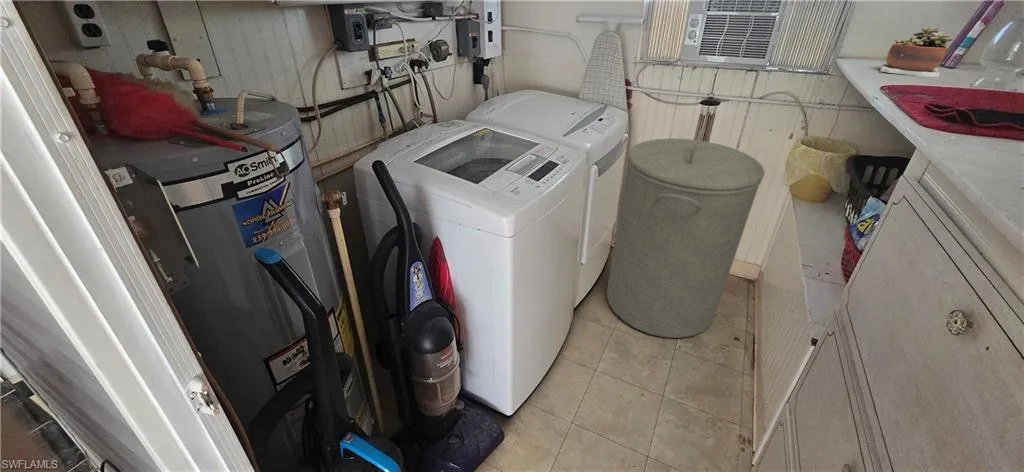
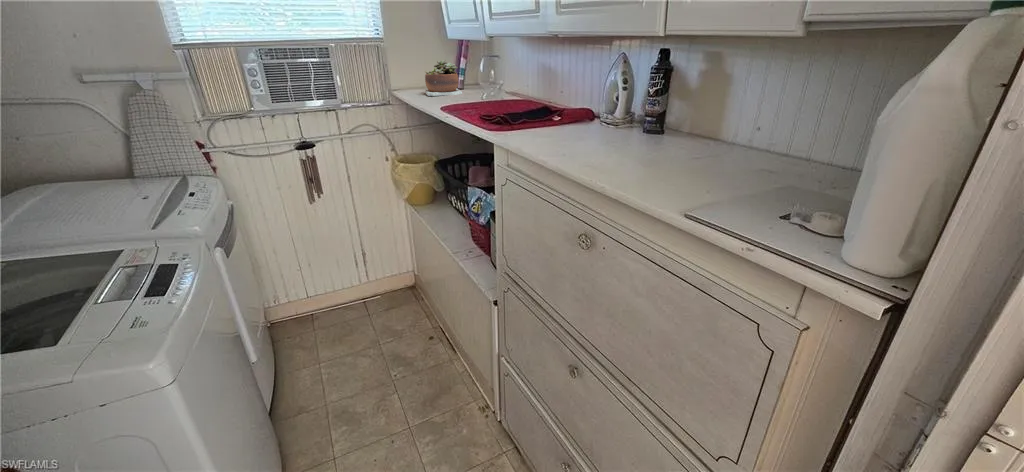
laundry hamper: present [607,130,764,338] -> none [247,174,405,388]

